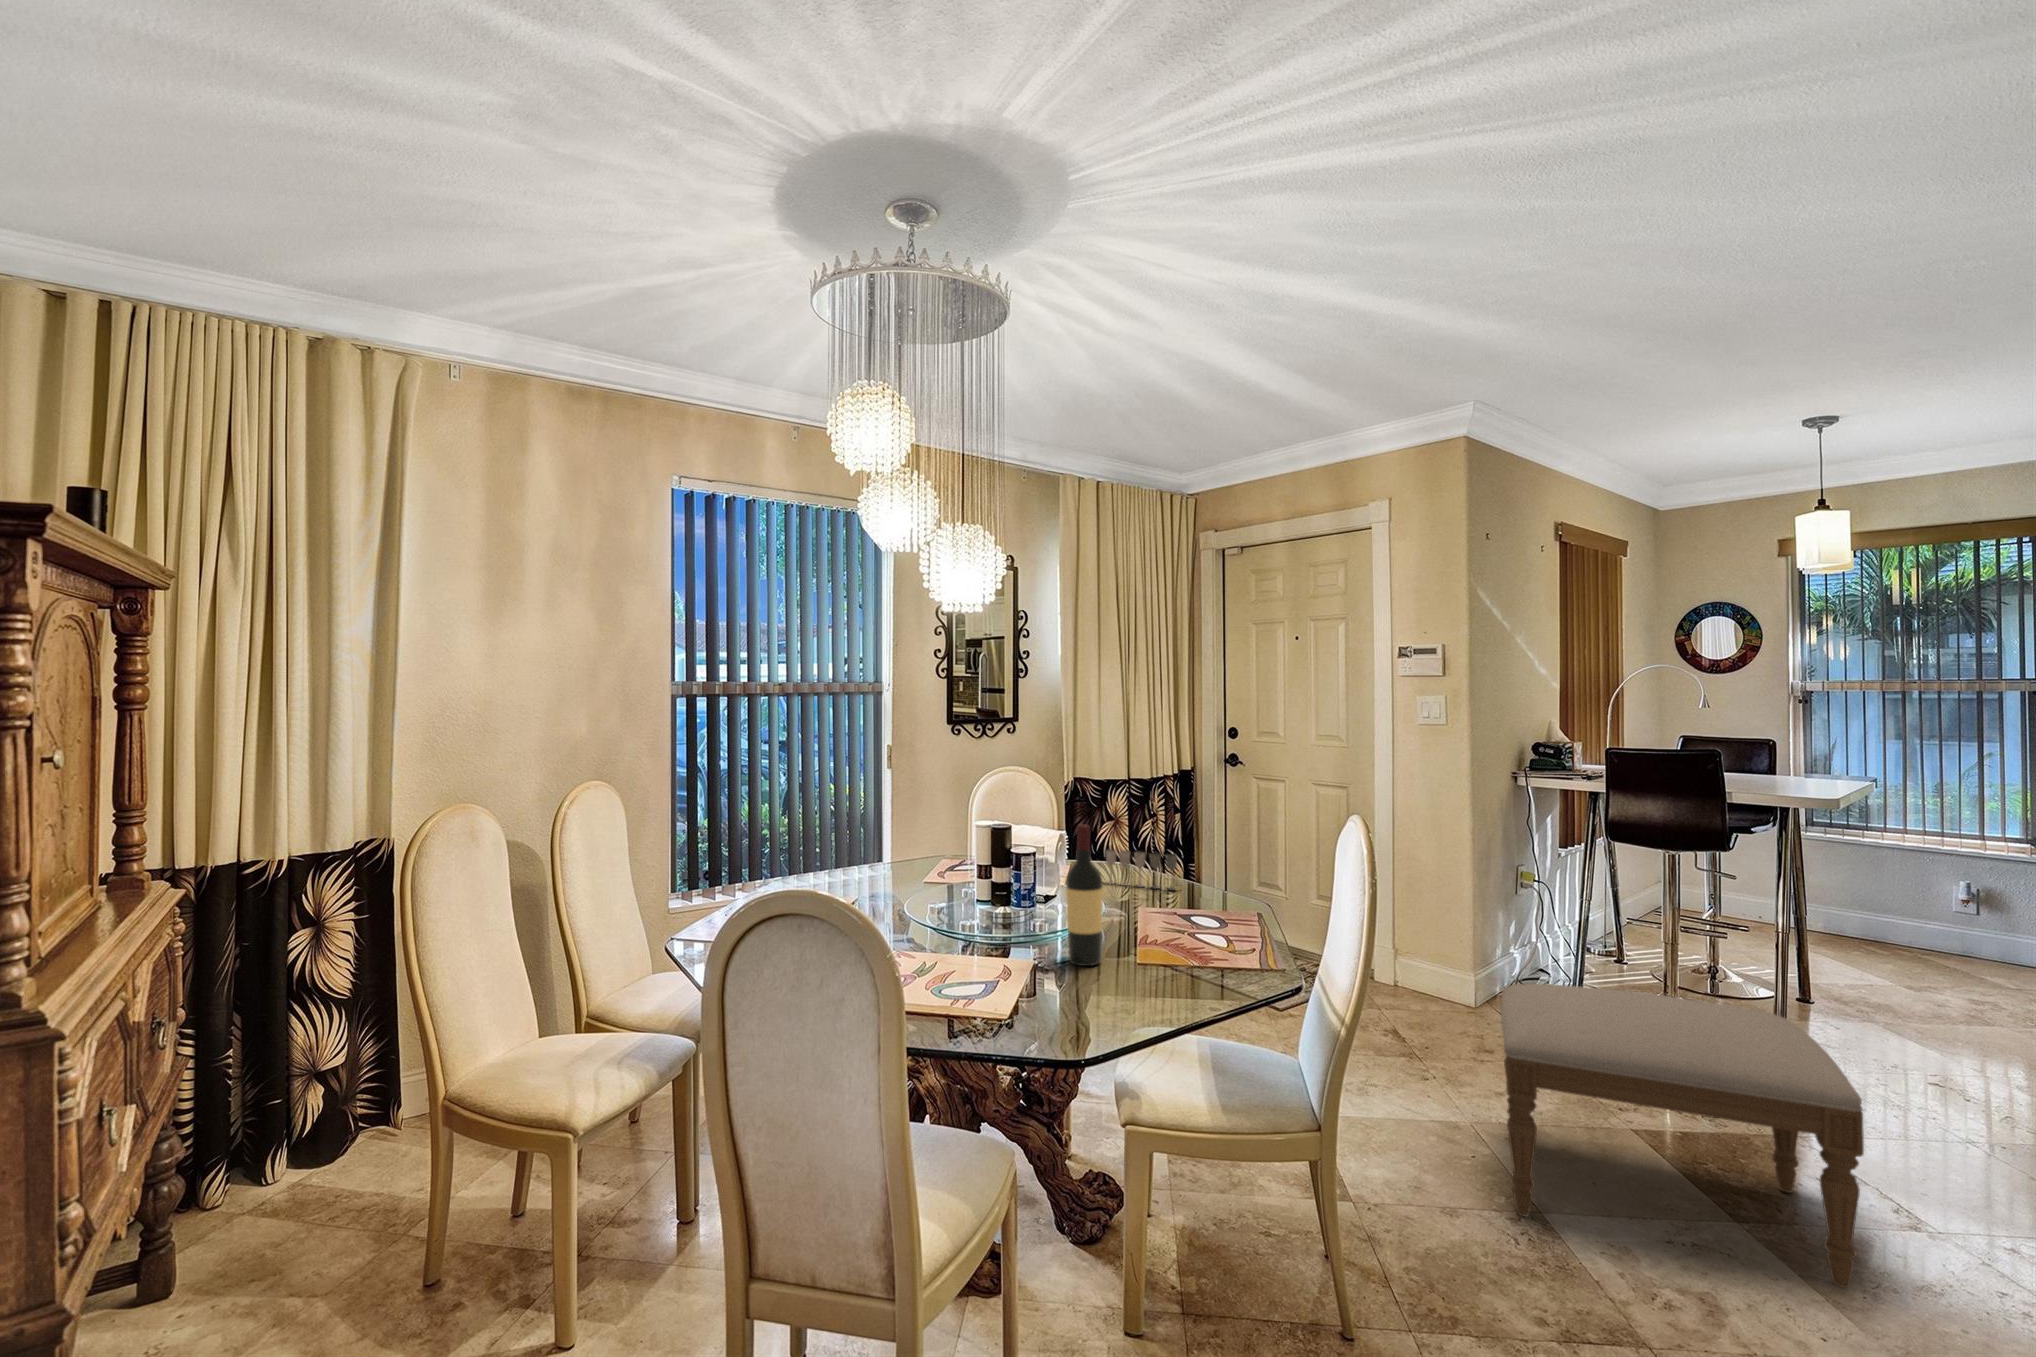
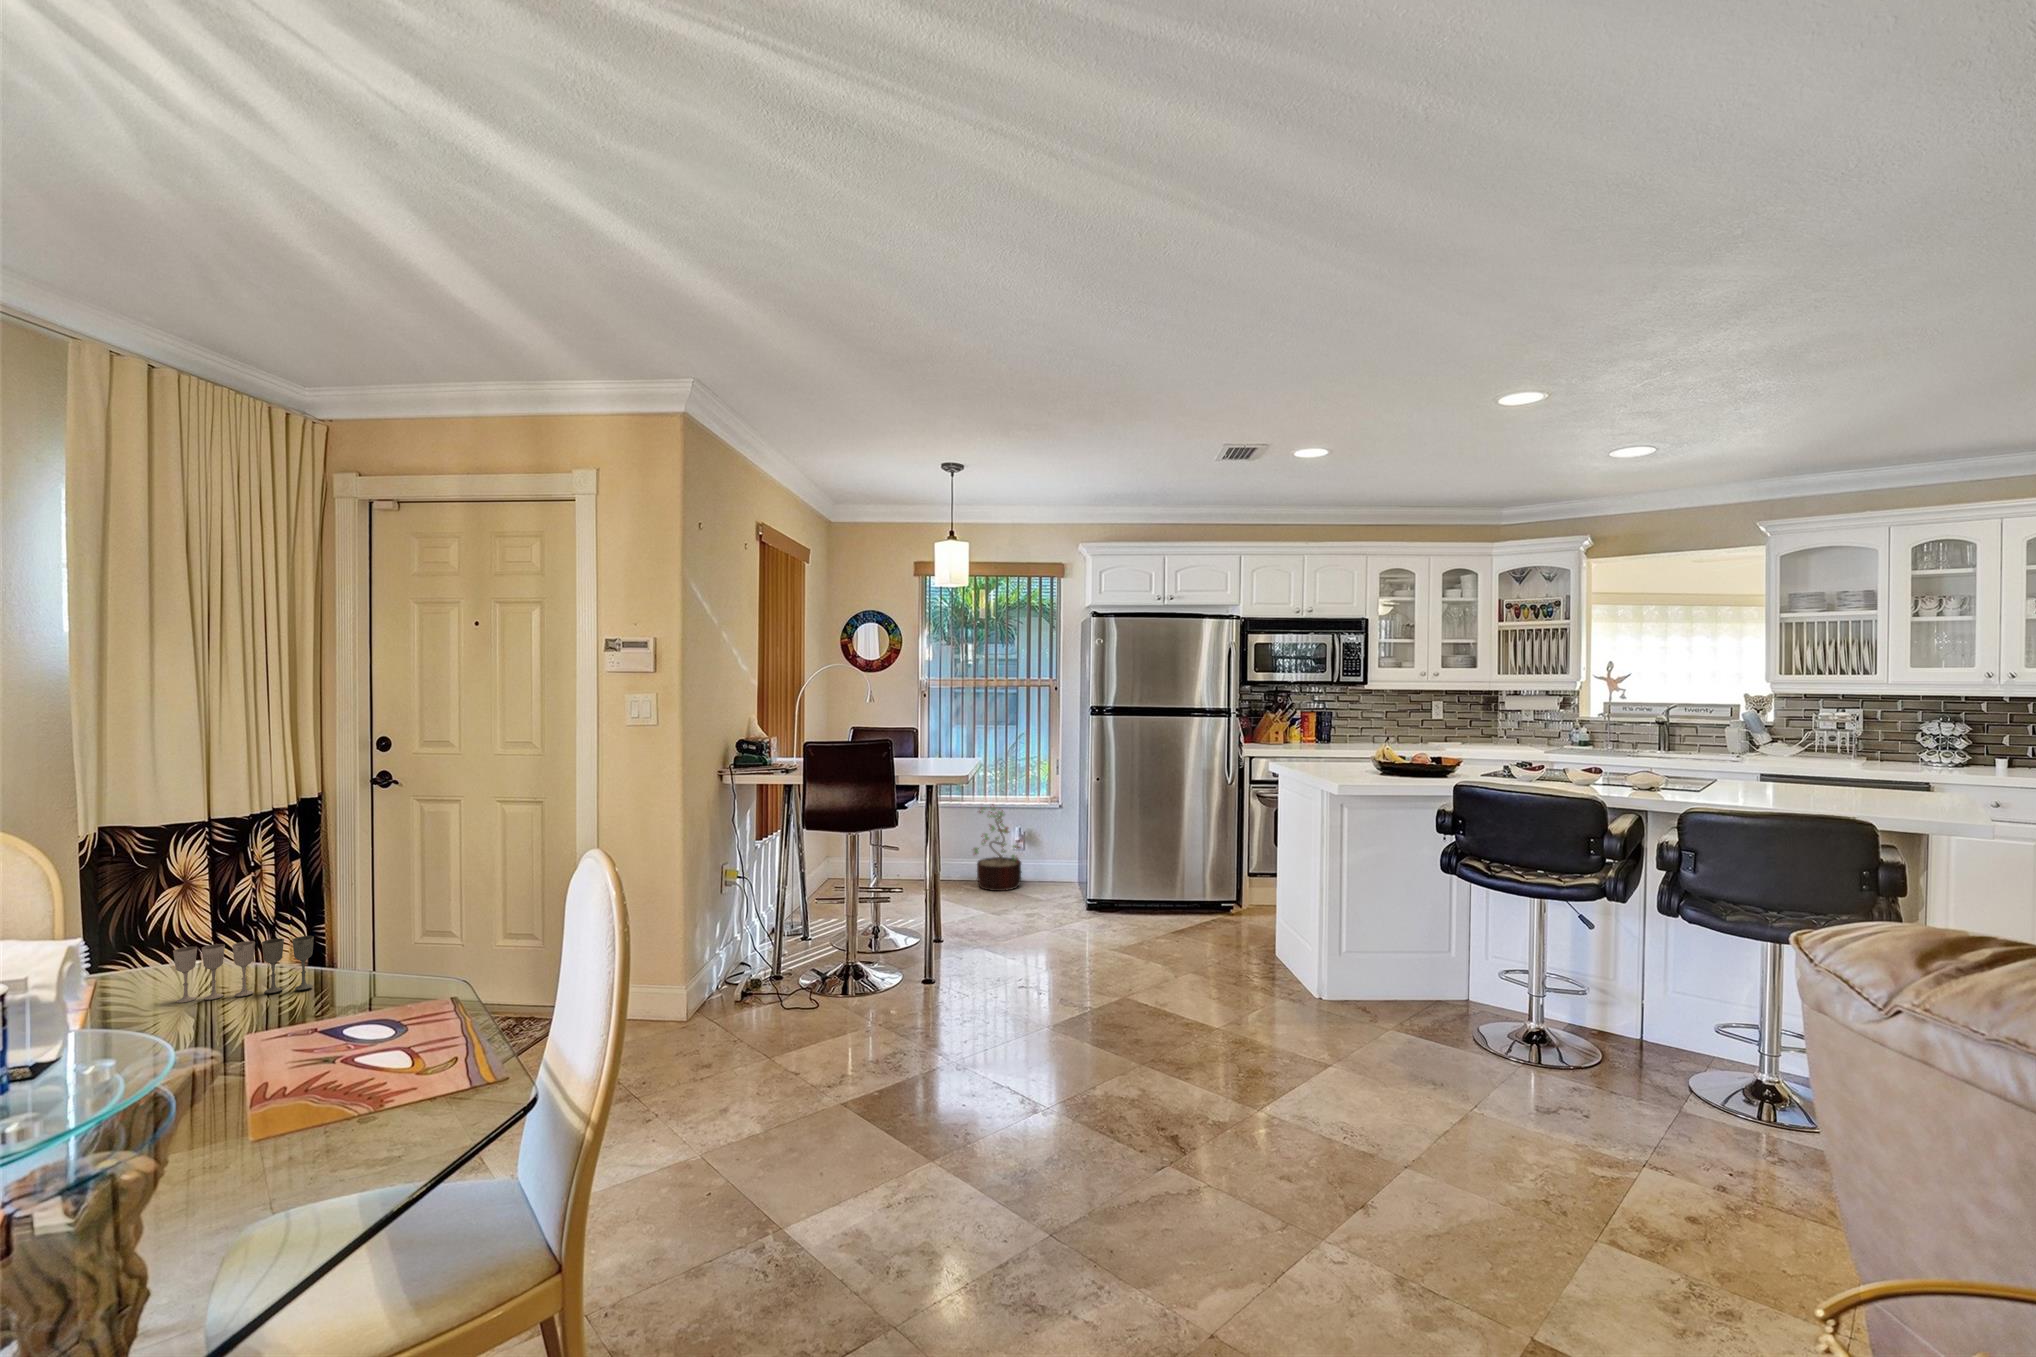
wine bottle: present [1066,824,1103,966] -> none [92,935,177,1182]
decorative plant: none [1876,849,1969,966] -> present [974,807,1021,891]
ottoman: present [1501,983,1864,1288] -> none [732,969,1022,1246]

